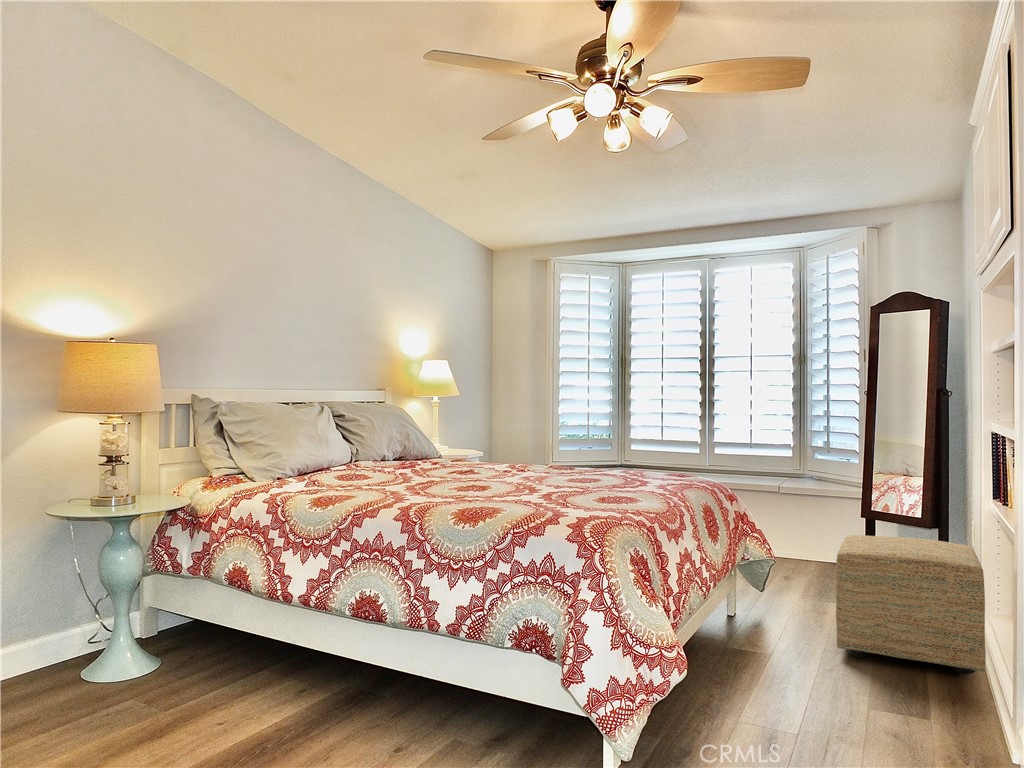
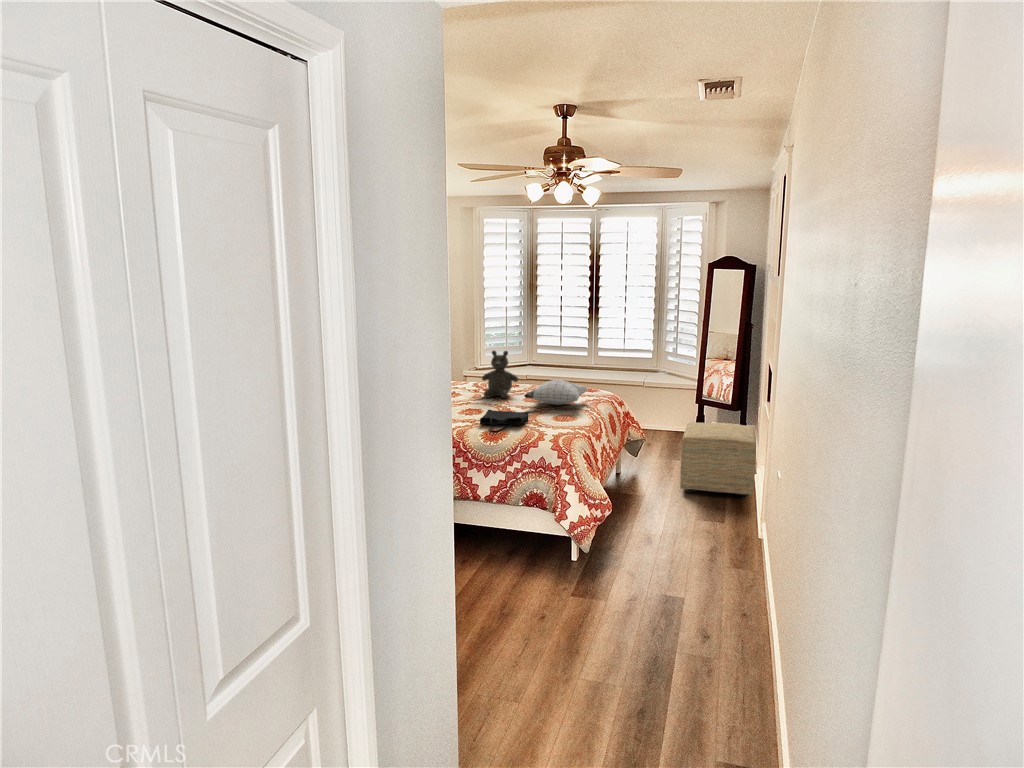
teddy bear: none [512,410,566,480] -> present [482,351,518,398]
pillow: none [560,447,671,489] -> present [524,380,588,405]
tote bag: none [469,483,556,512] -> present [480,410,529,433]

